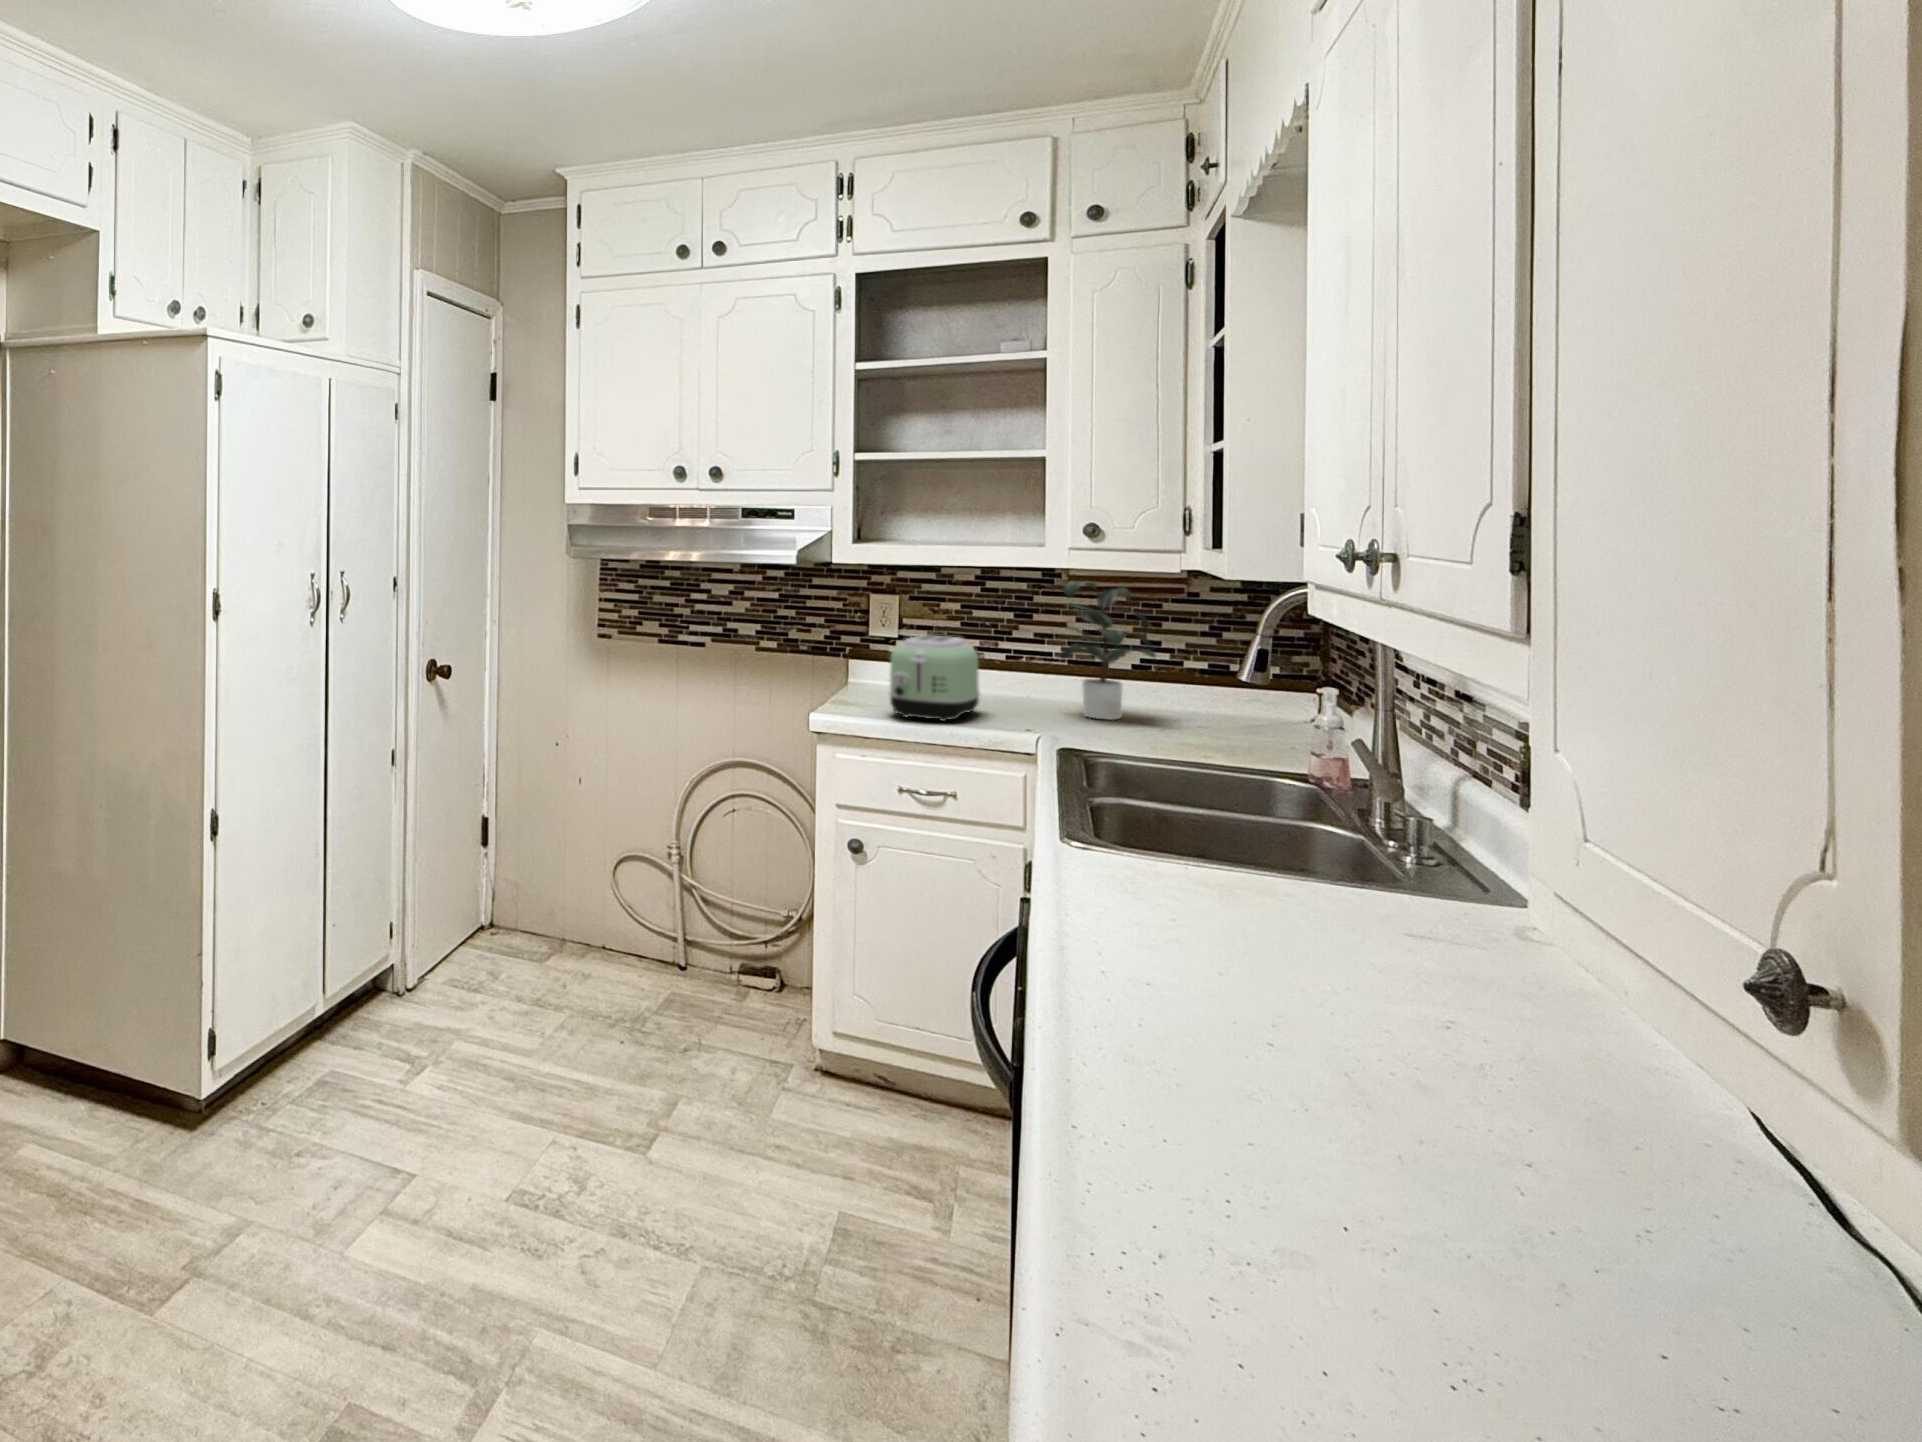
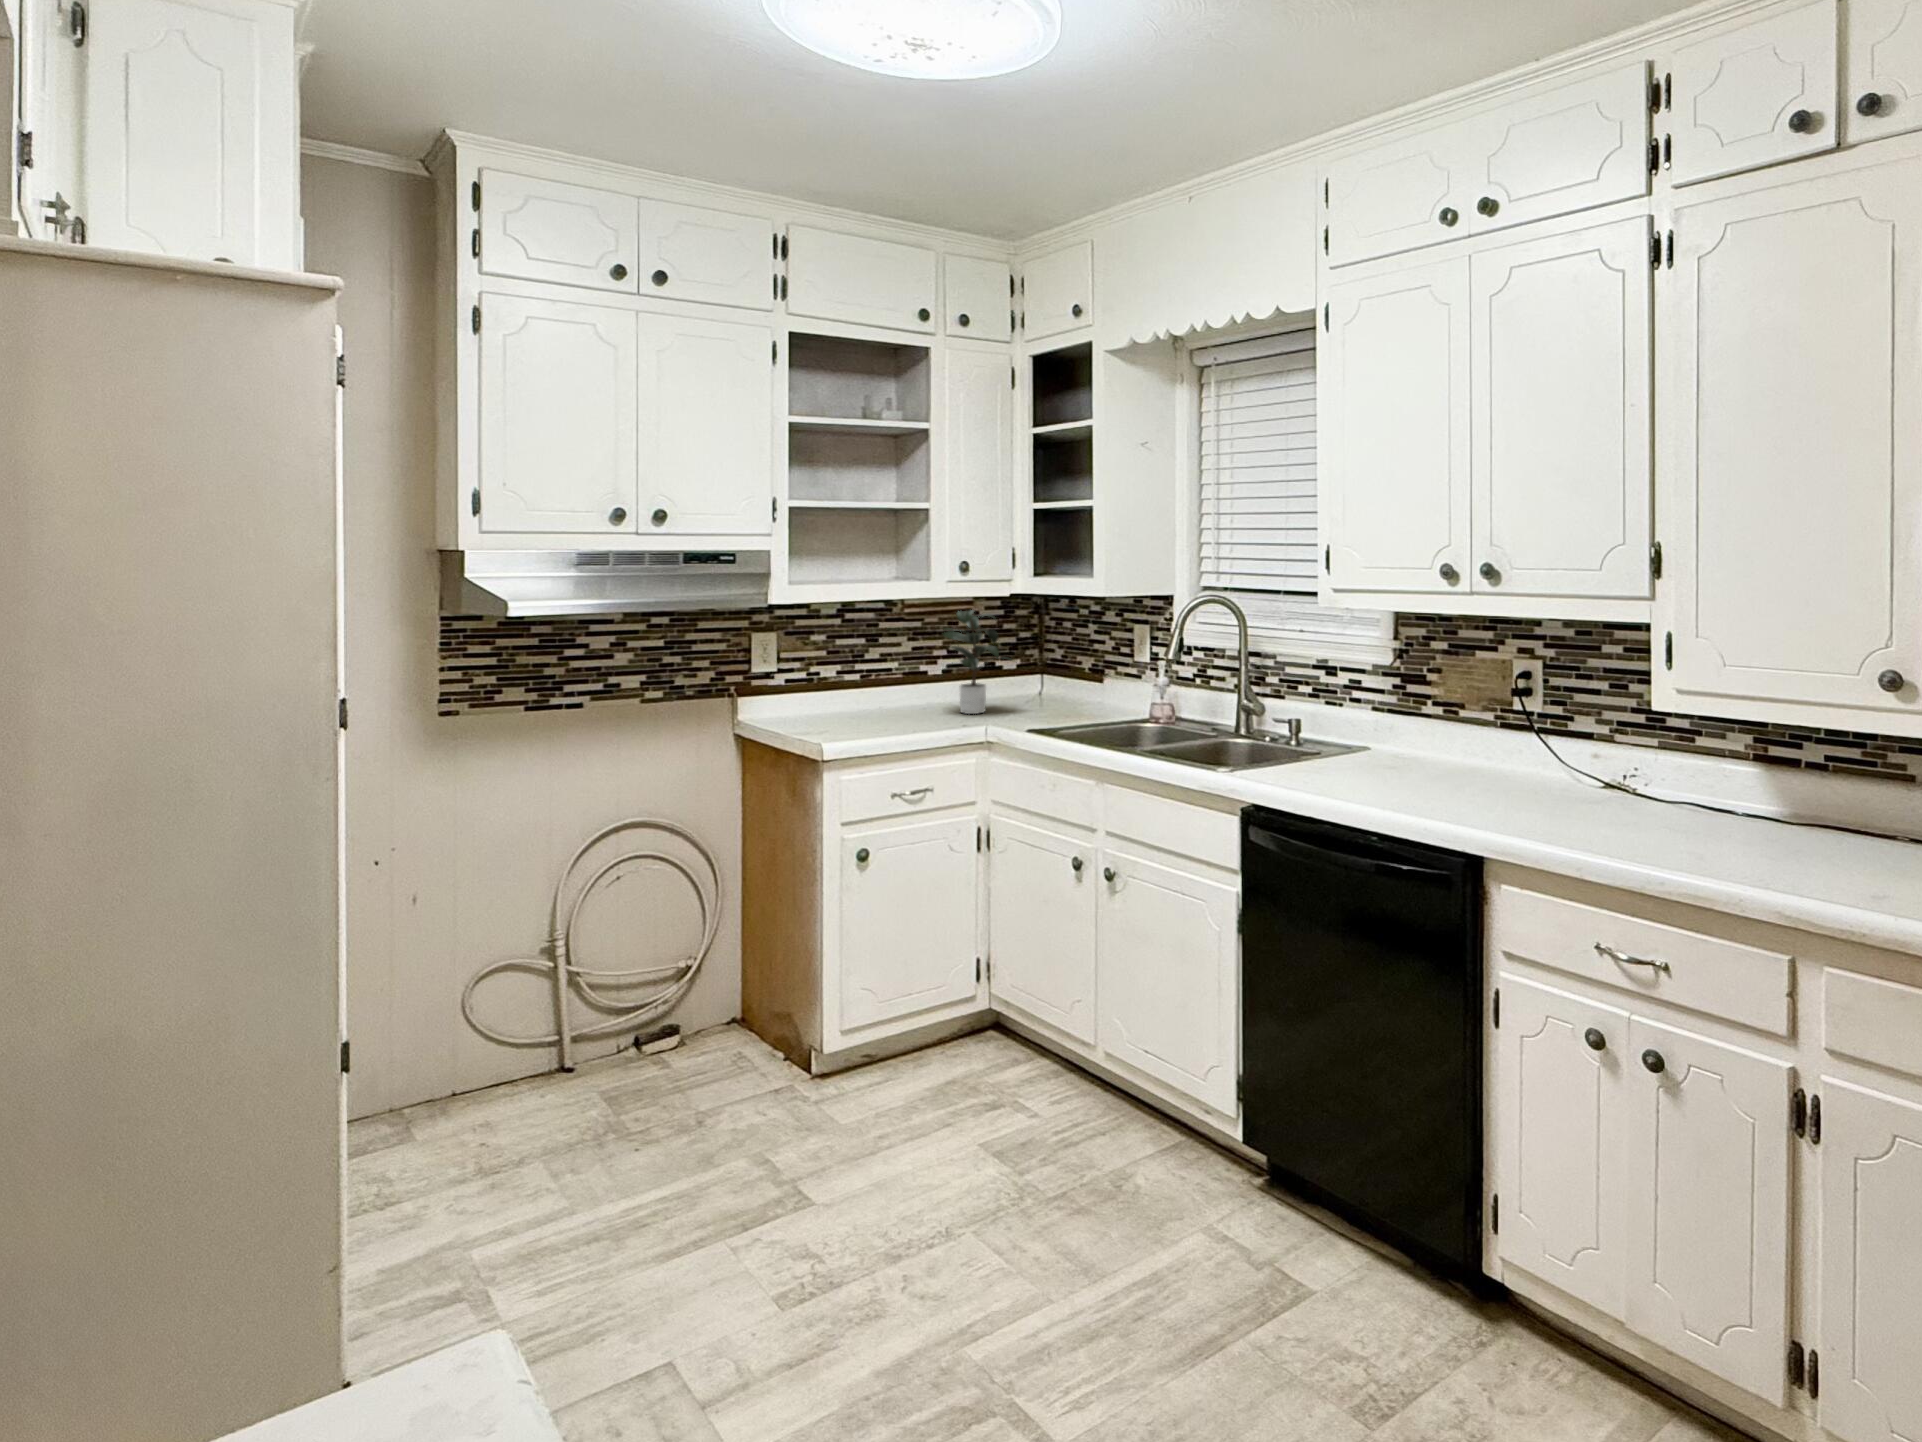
toaster: present [889,635,980,722] -> none [847,664,920,738]

